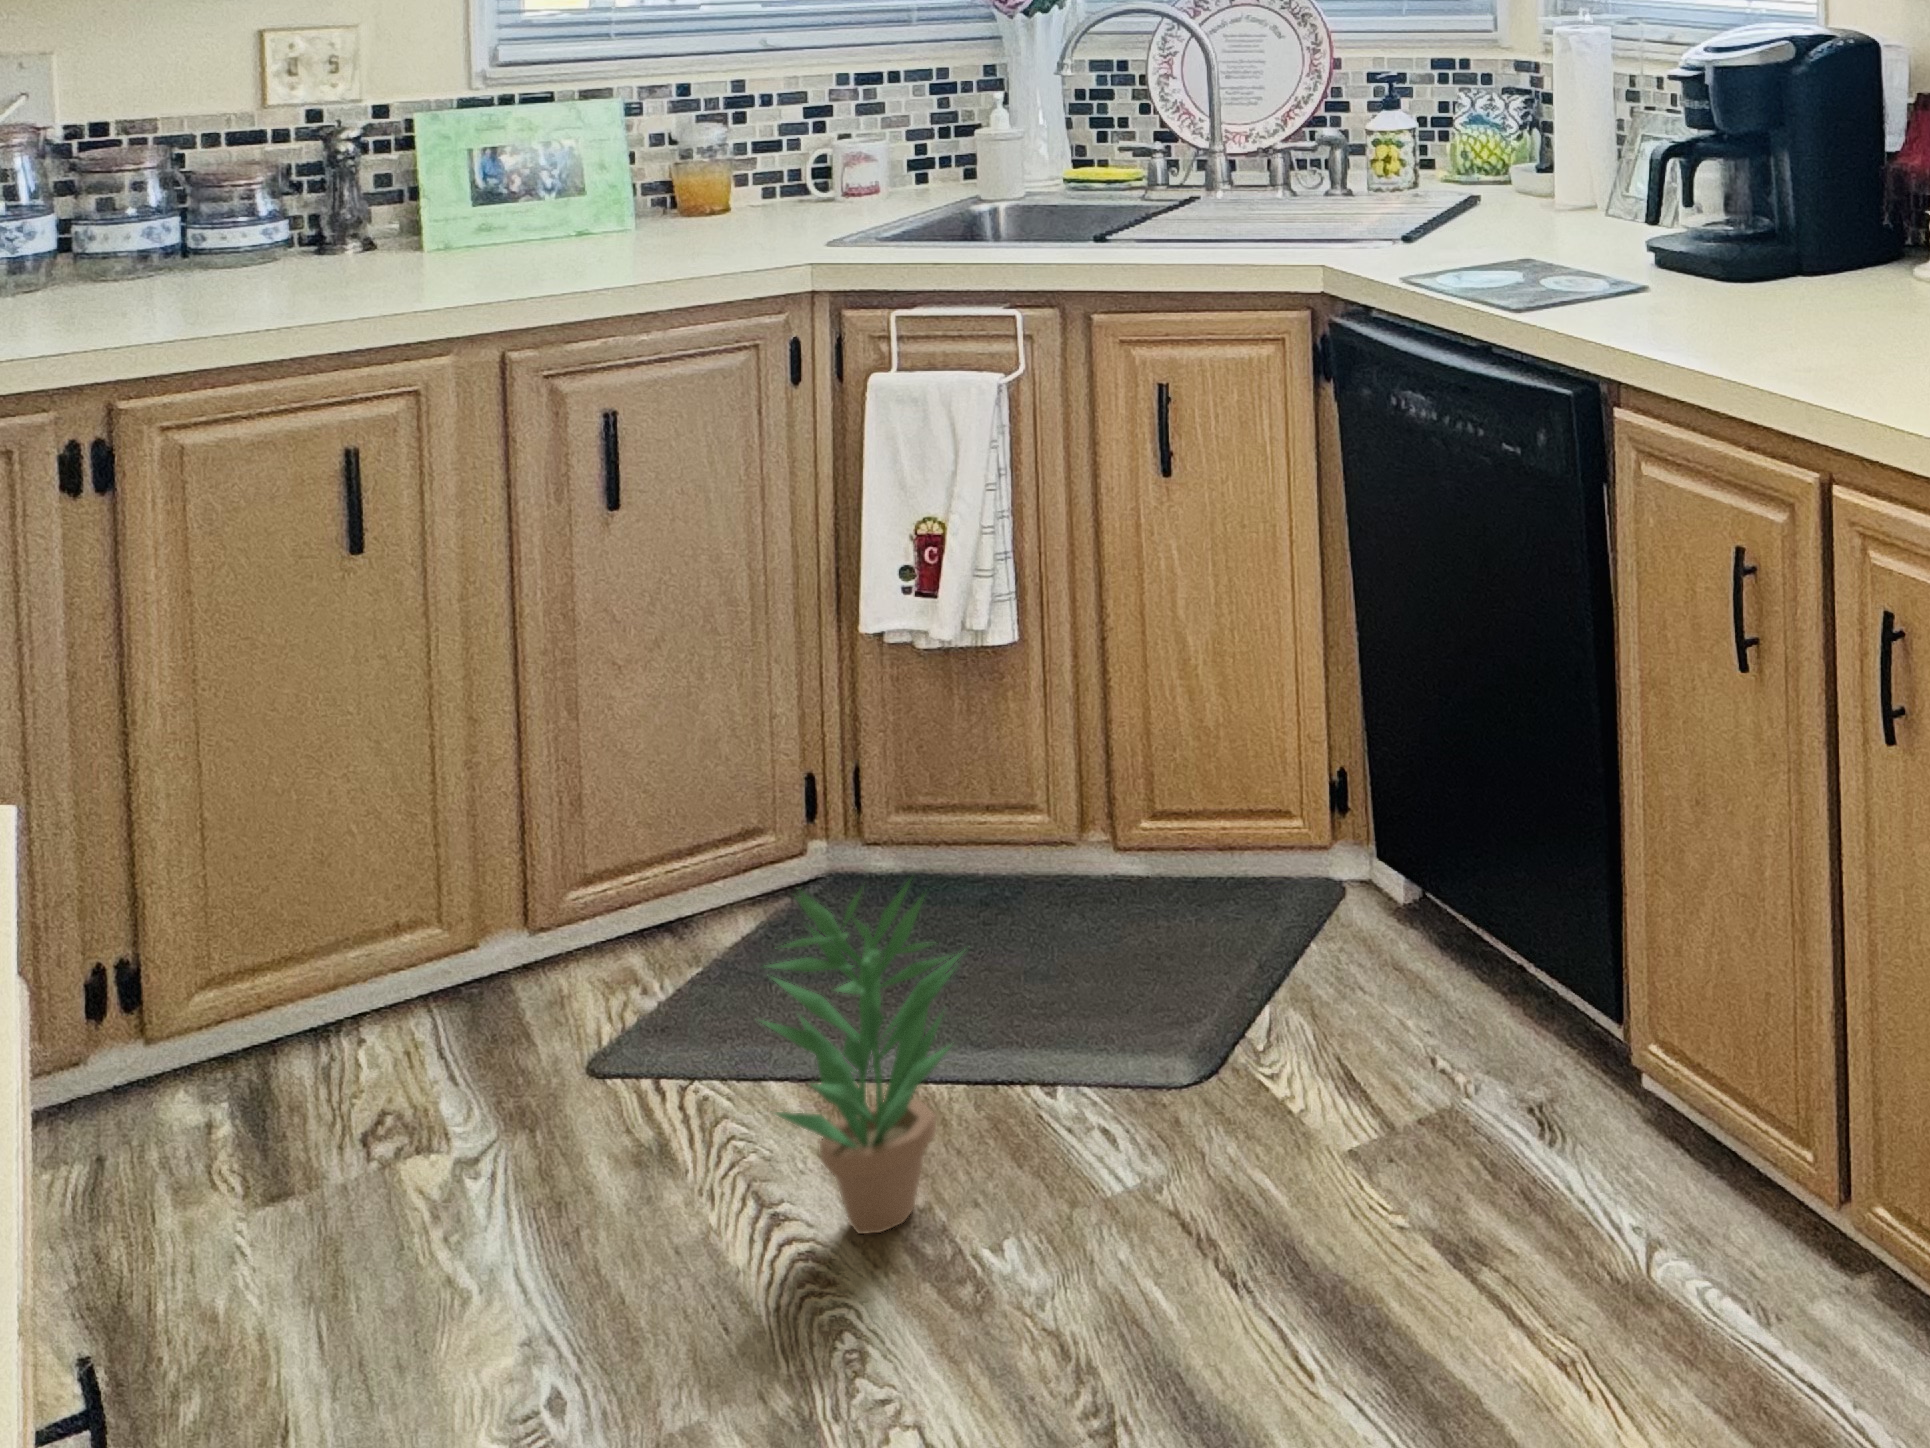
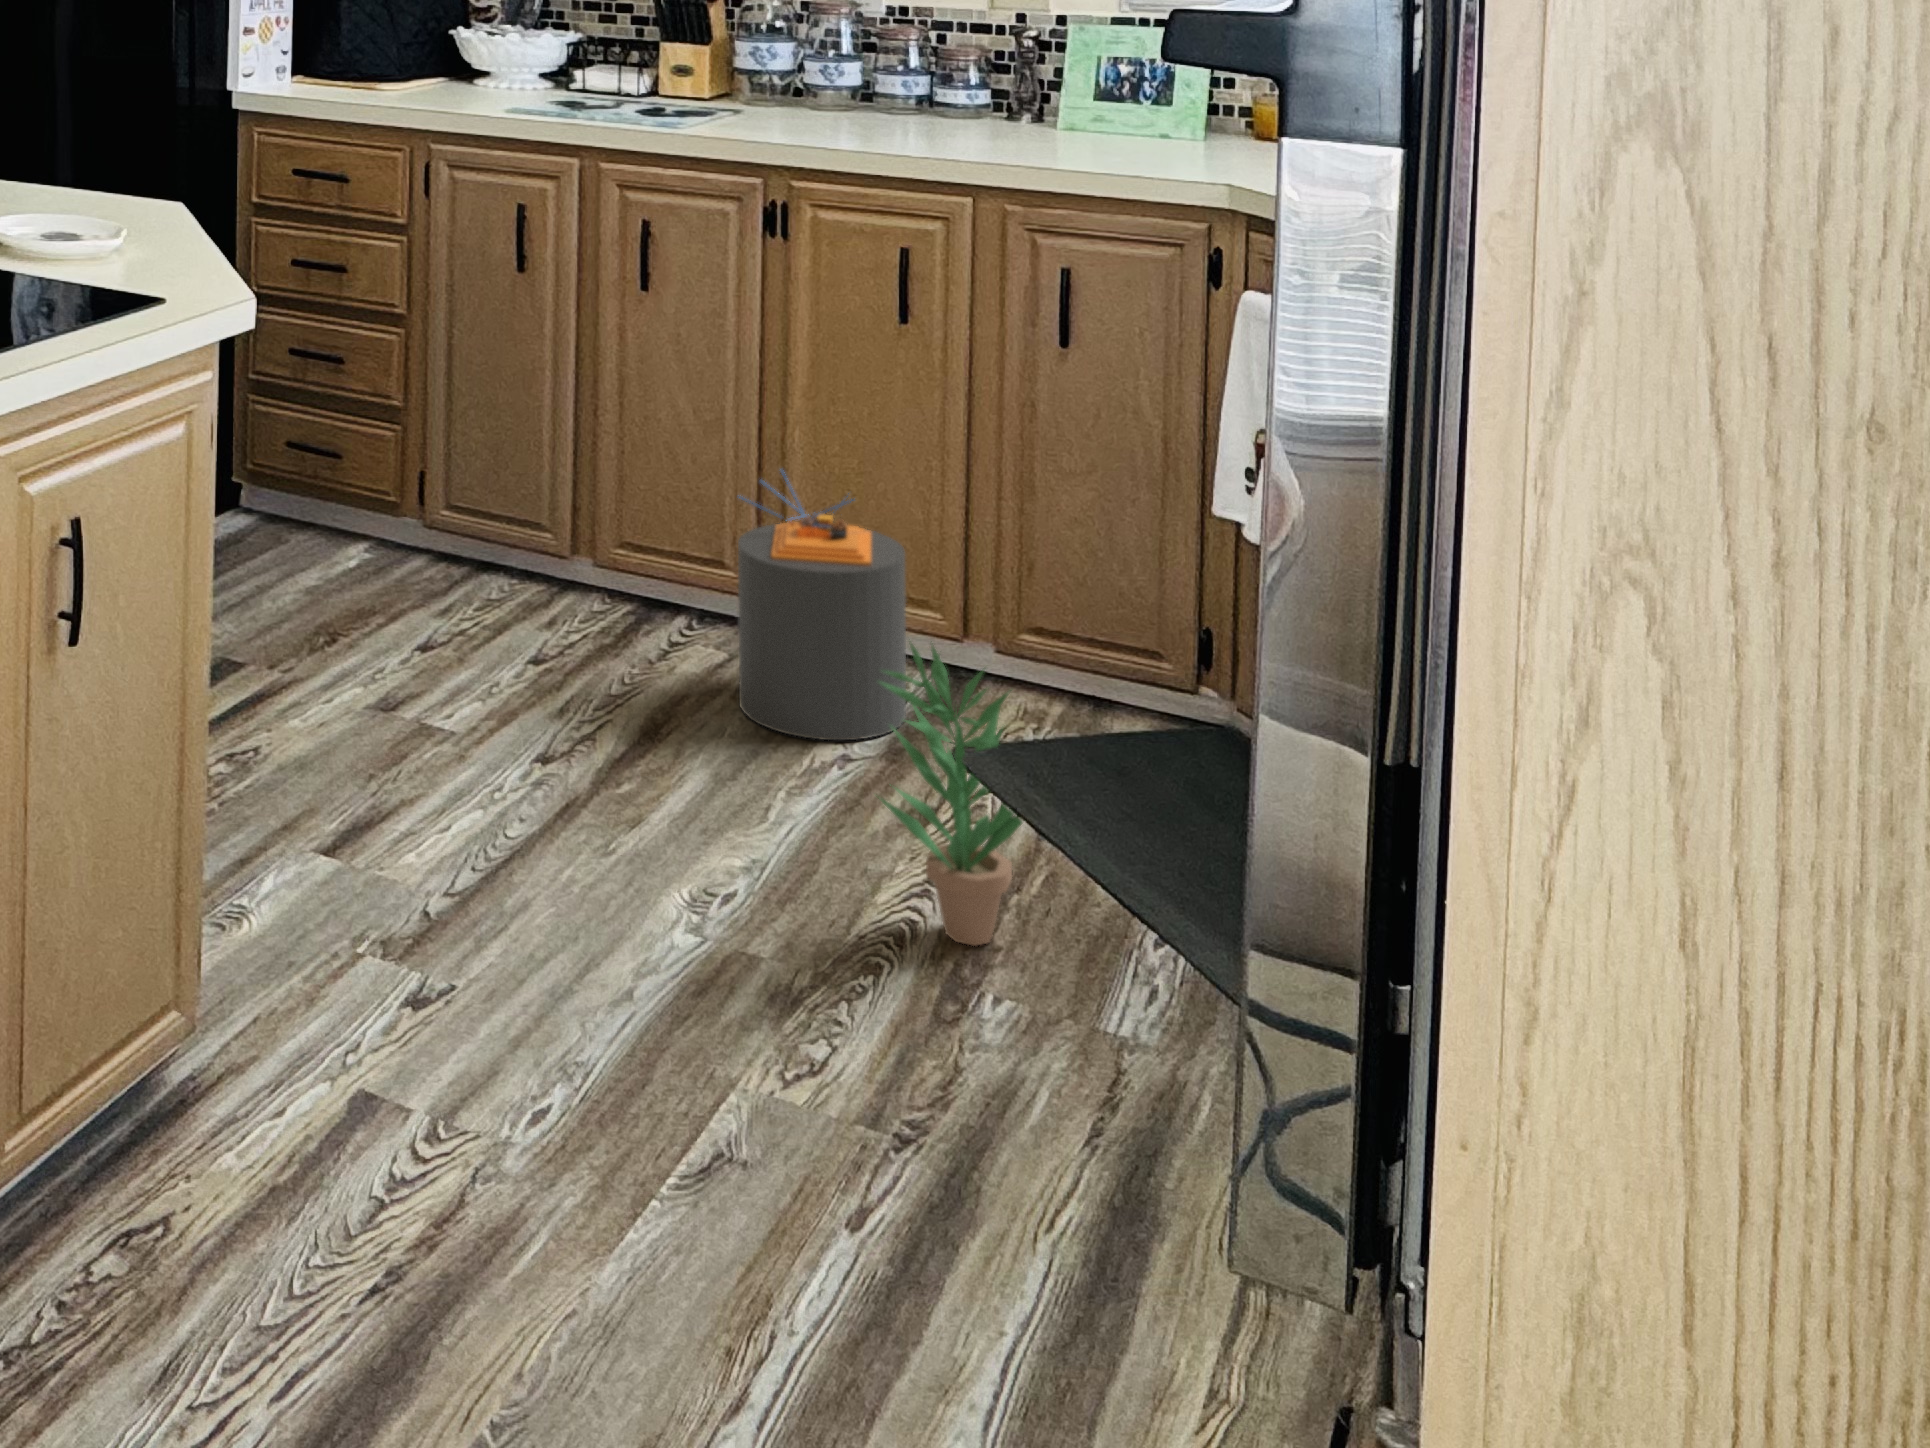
trash can: none [152,792,491,1194] -> present [738,469,906,740]

